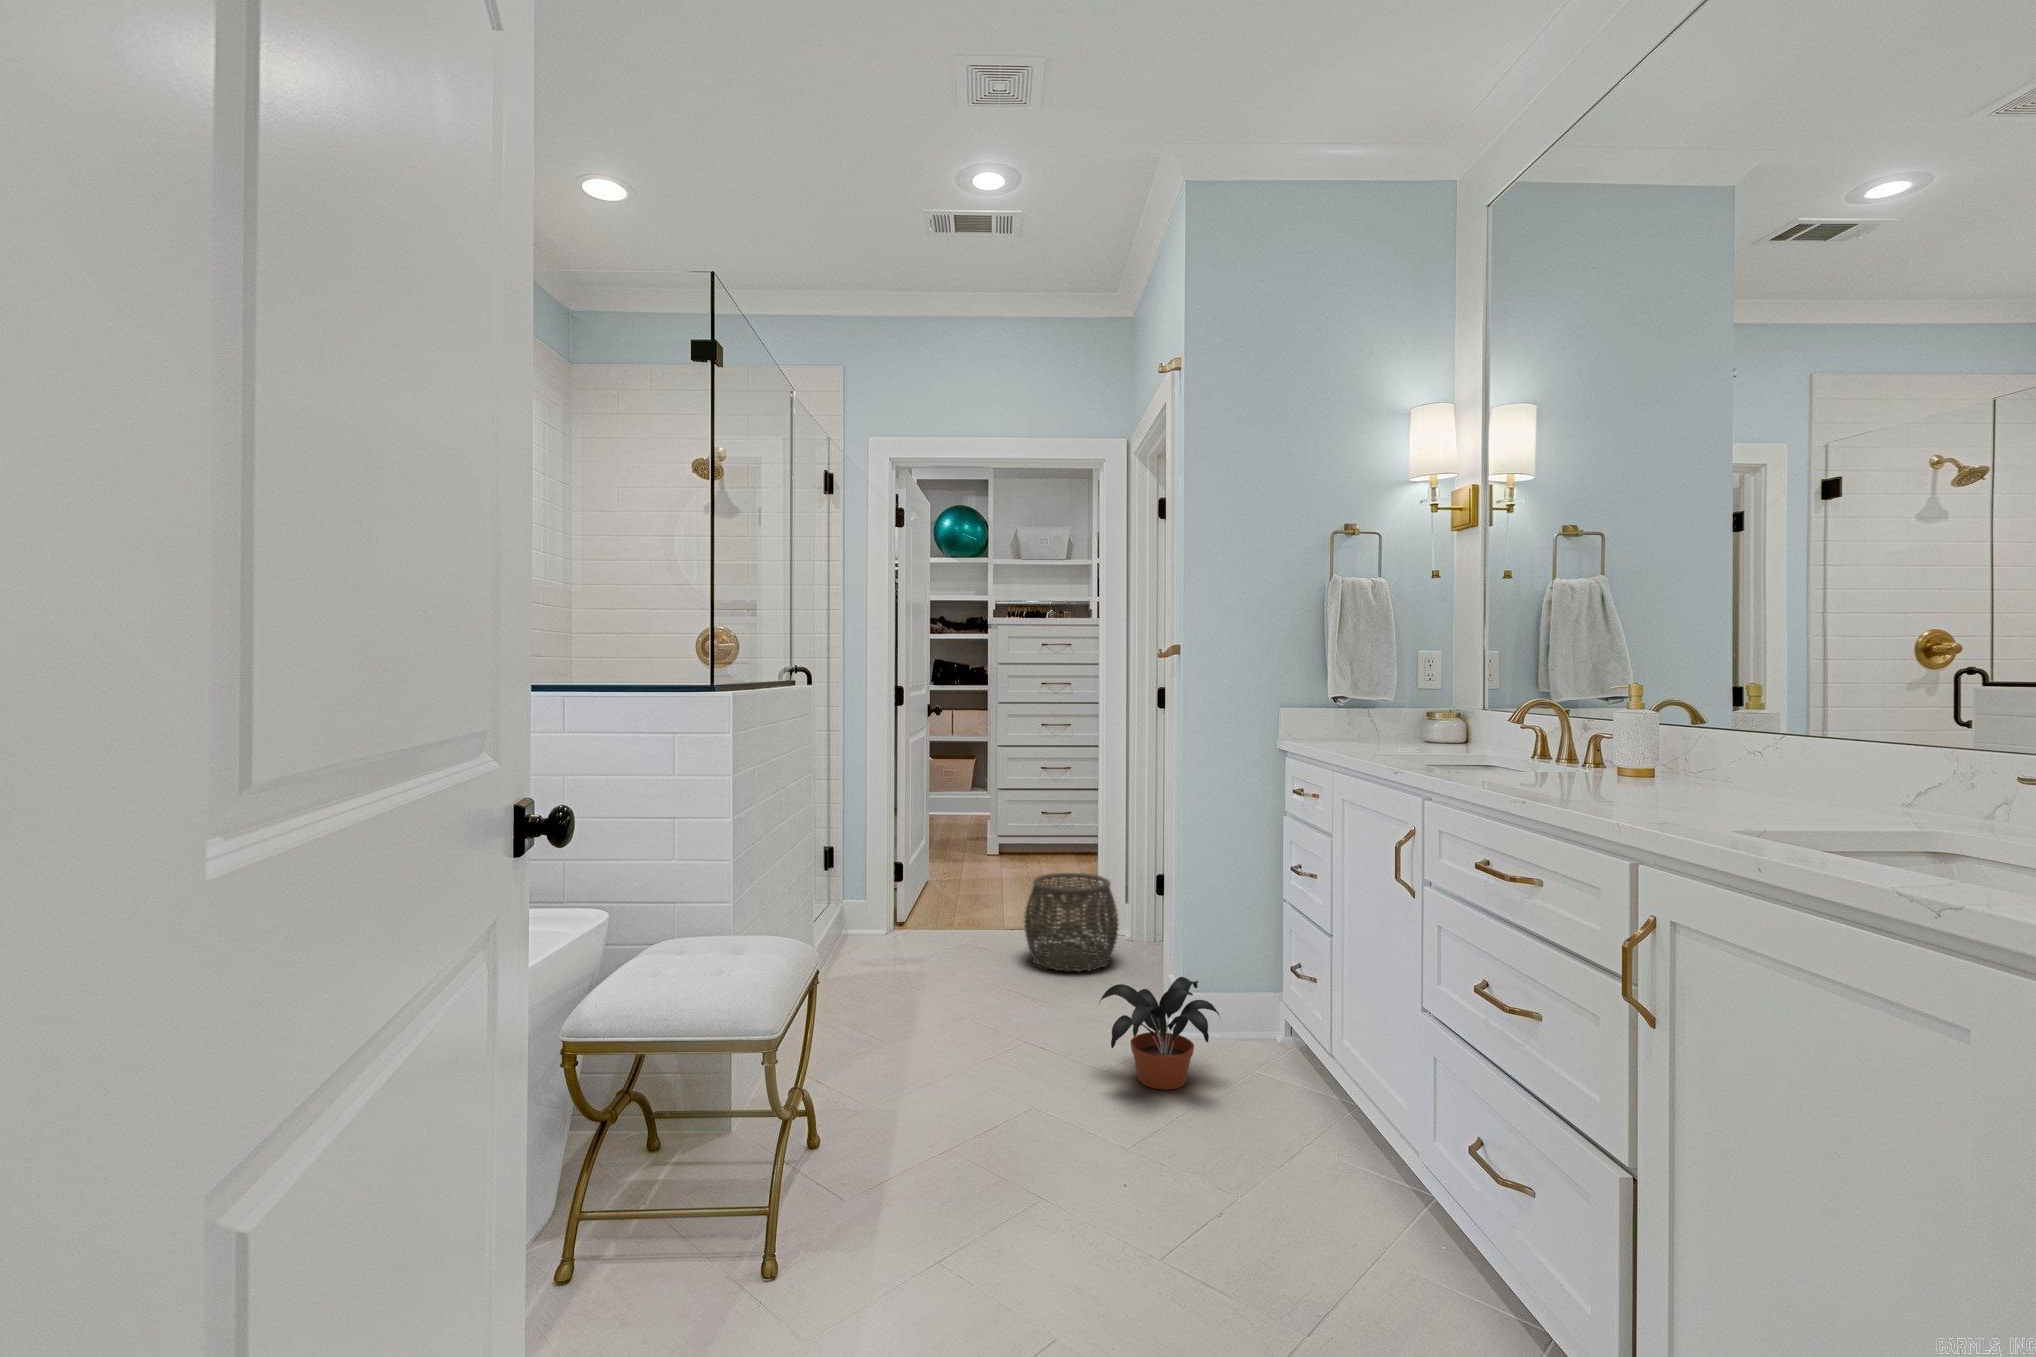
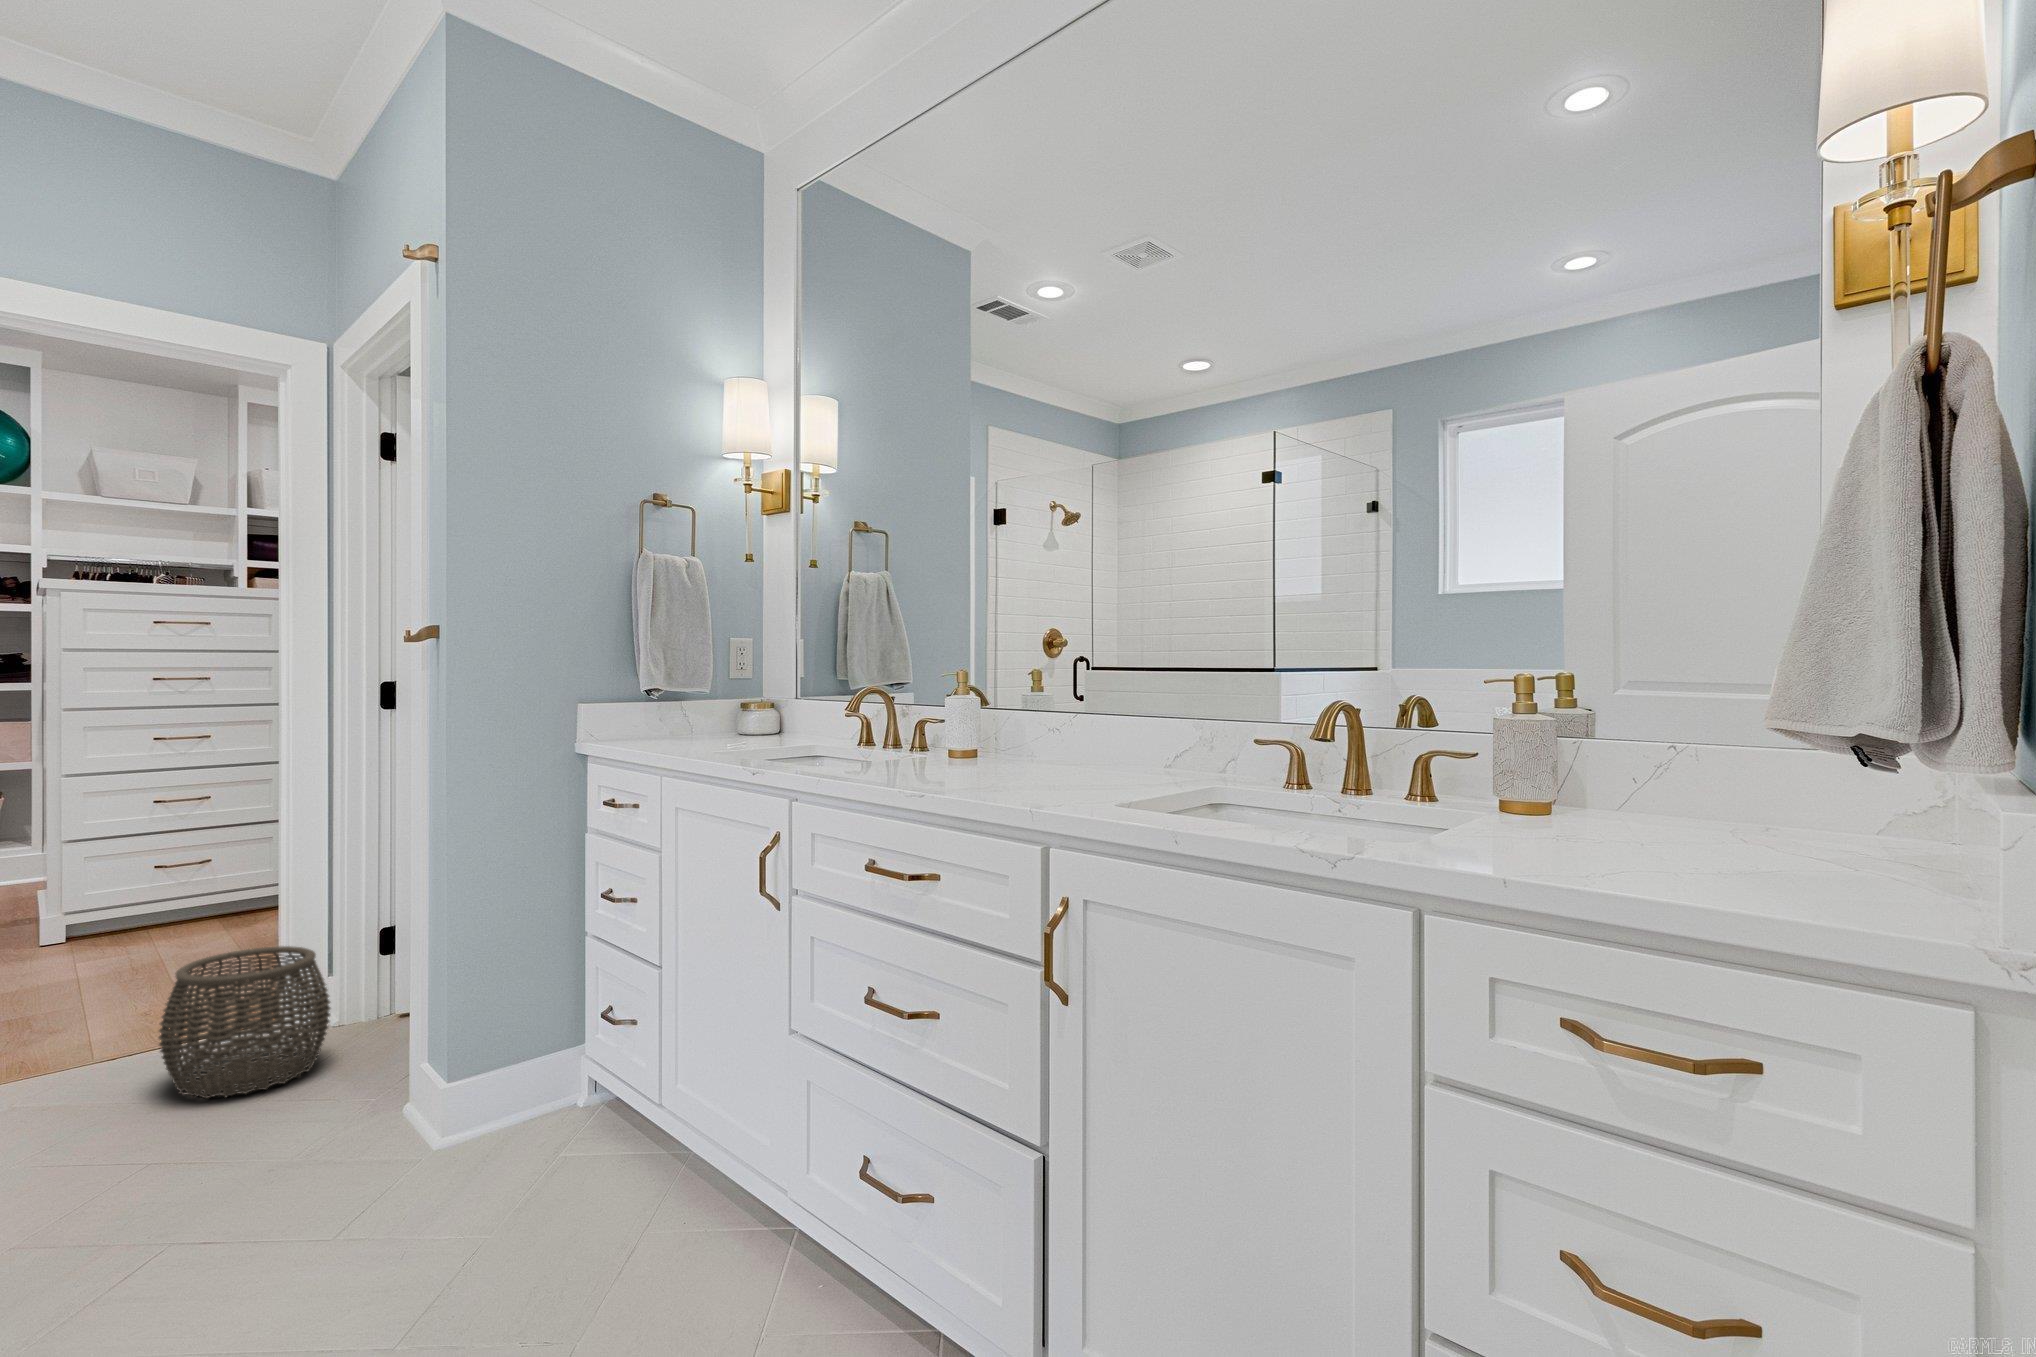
potted plant: present [1099,977,1219,1090] -> none [335,1060,522,1222]

